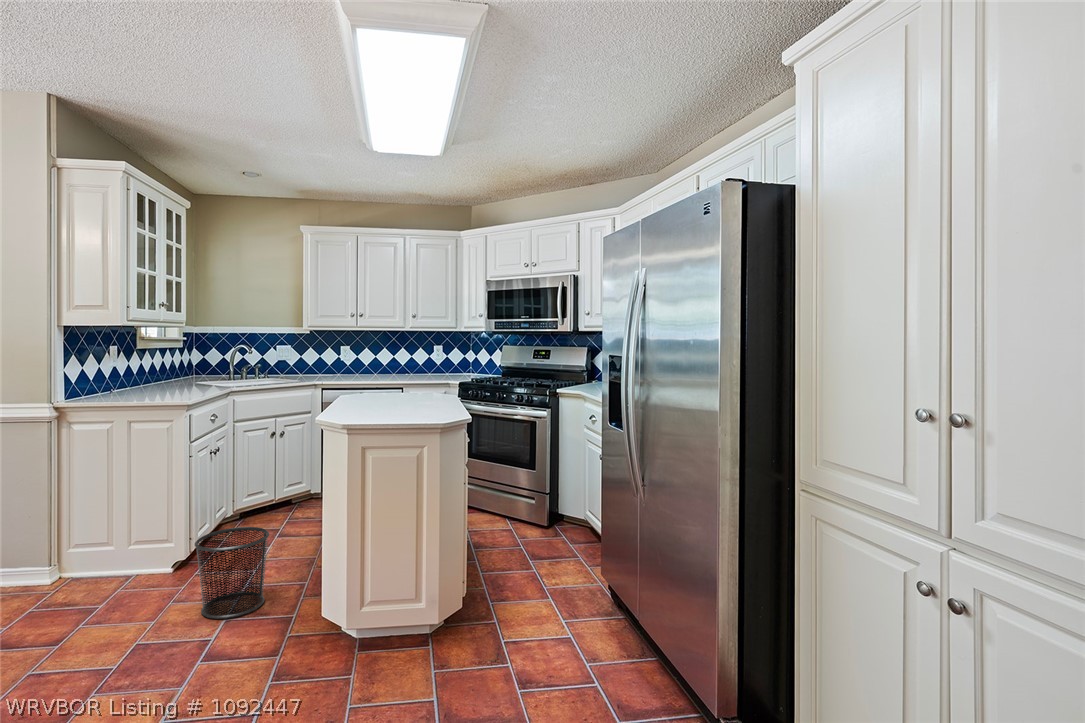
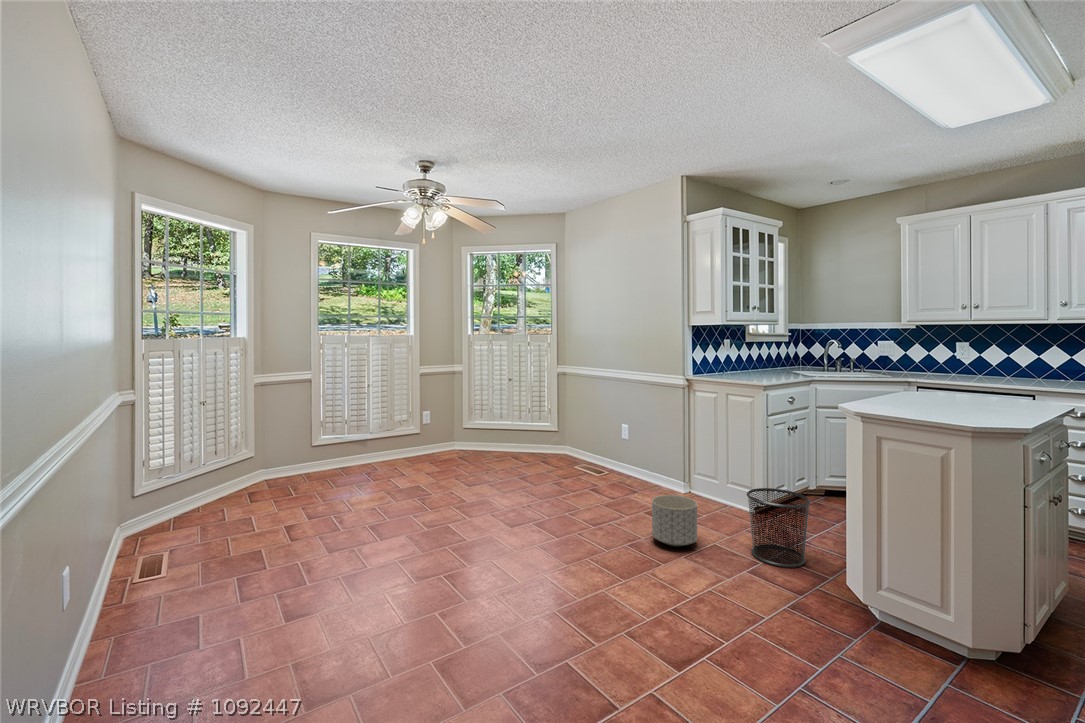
planter: none [44,579,127,660] -> present [652,495,697,547]

